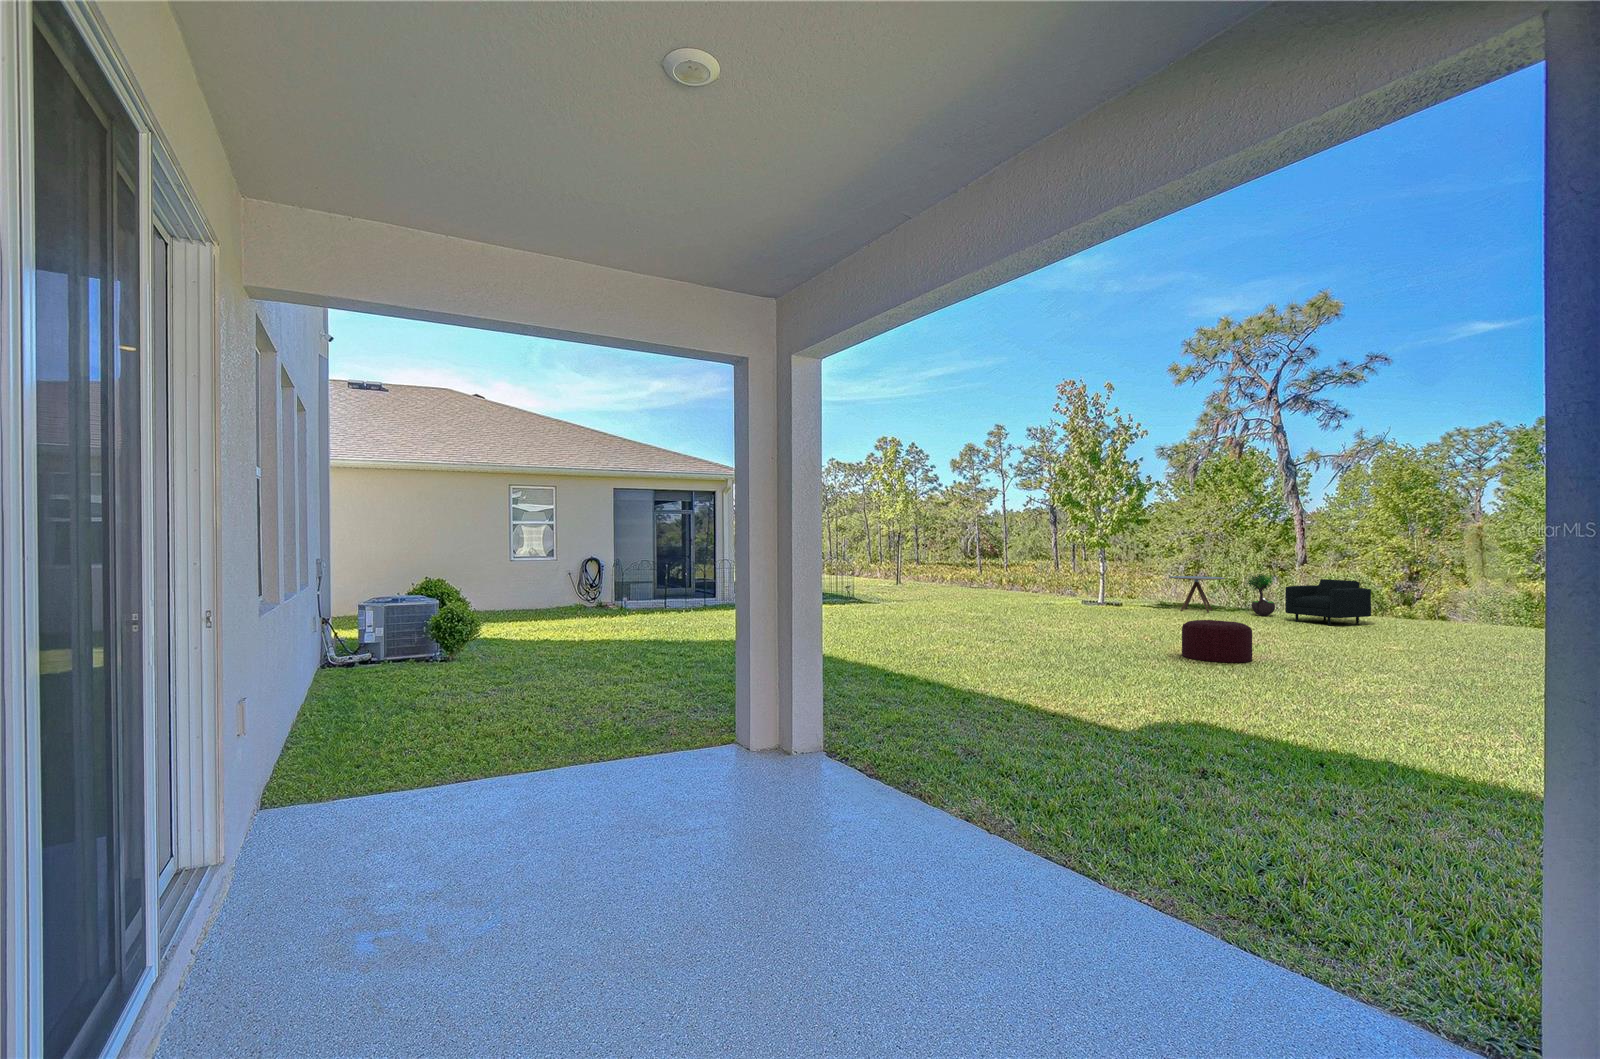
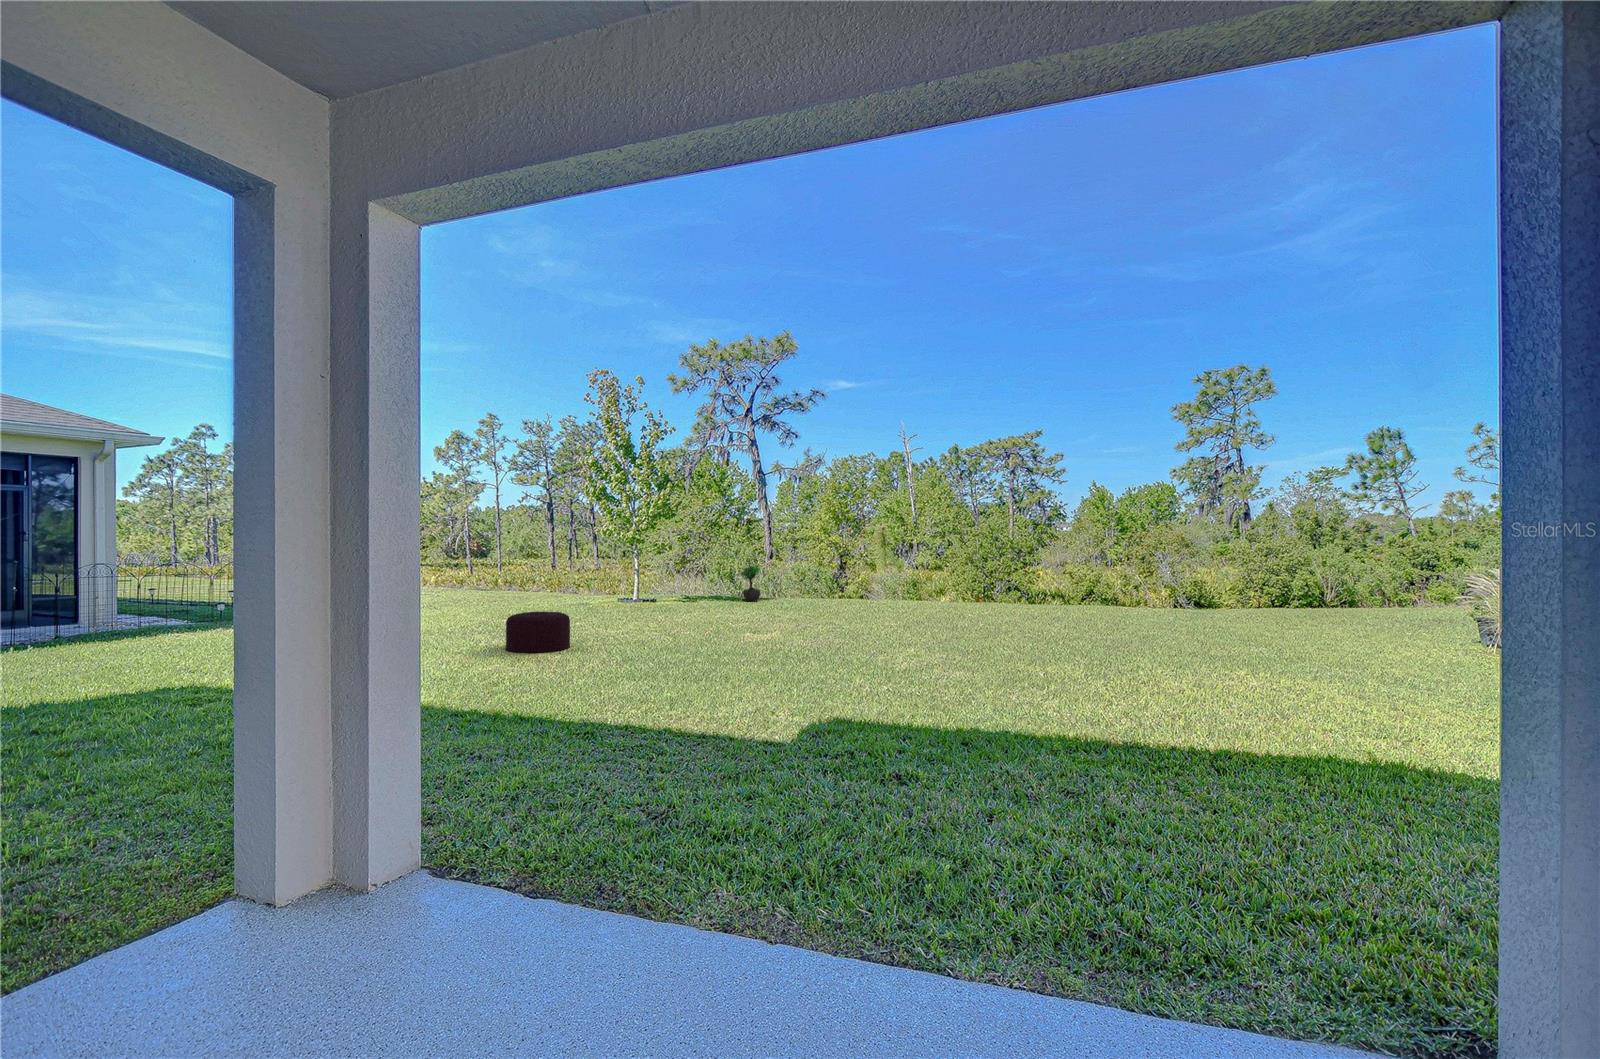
round table: present [1169,576,1225,613] -> none [676,569,722,601]
armchair: present [1286,579,1371,626] -> none [771,568,828,607]
ottoman: present [1182,620,1252,663] -> present [506,612,570,653]

